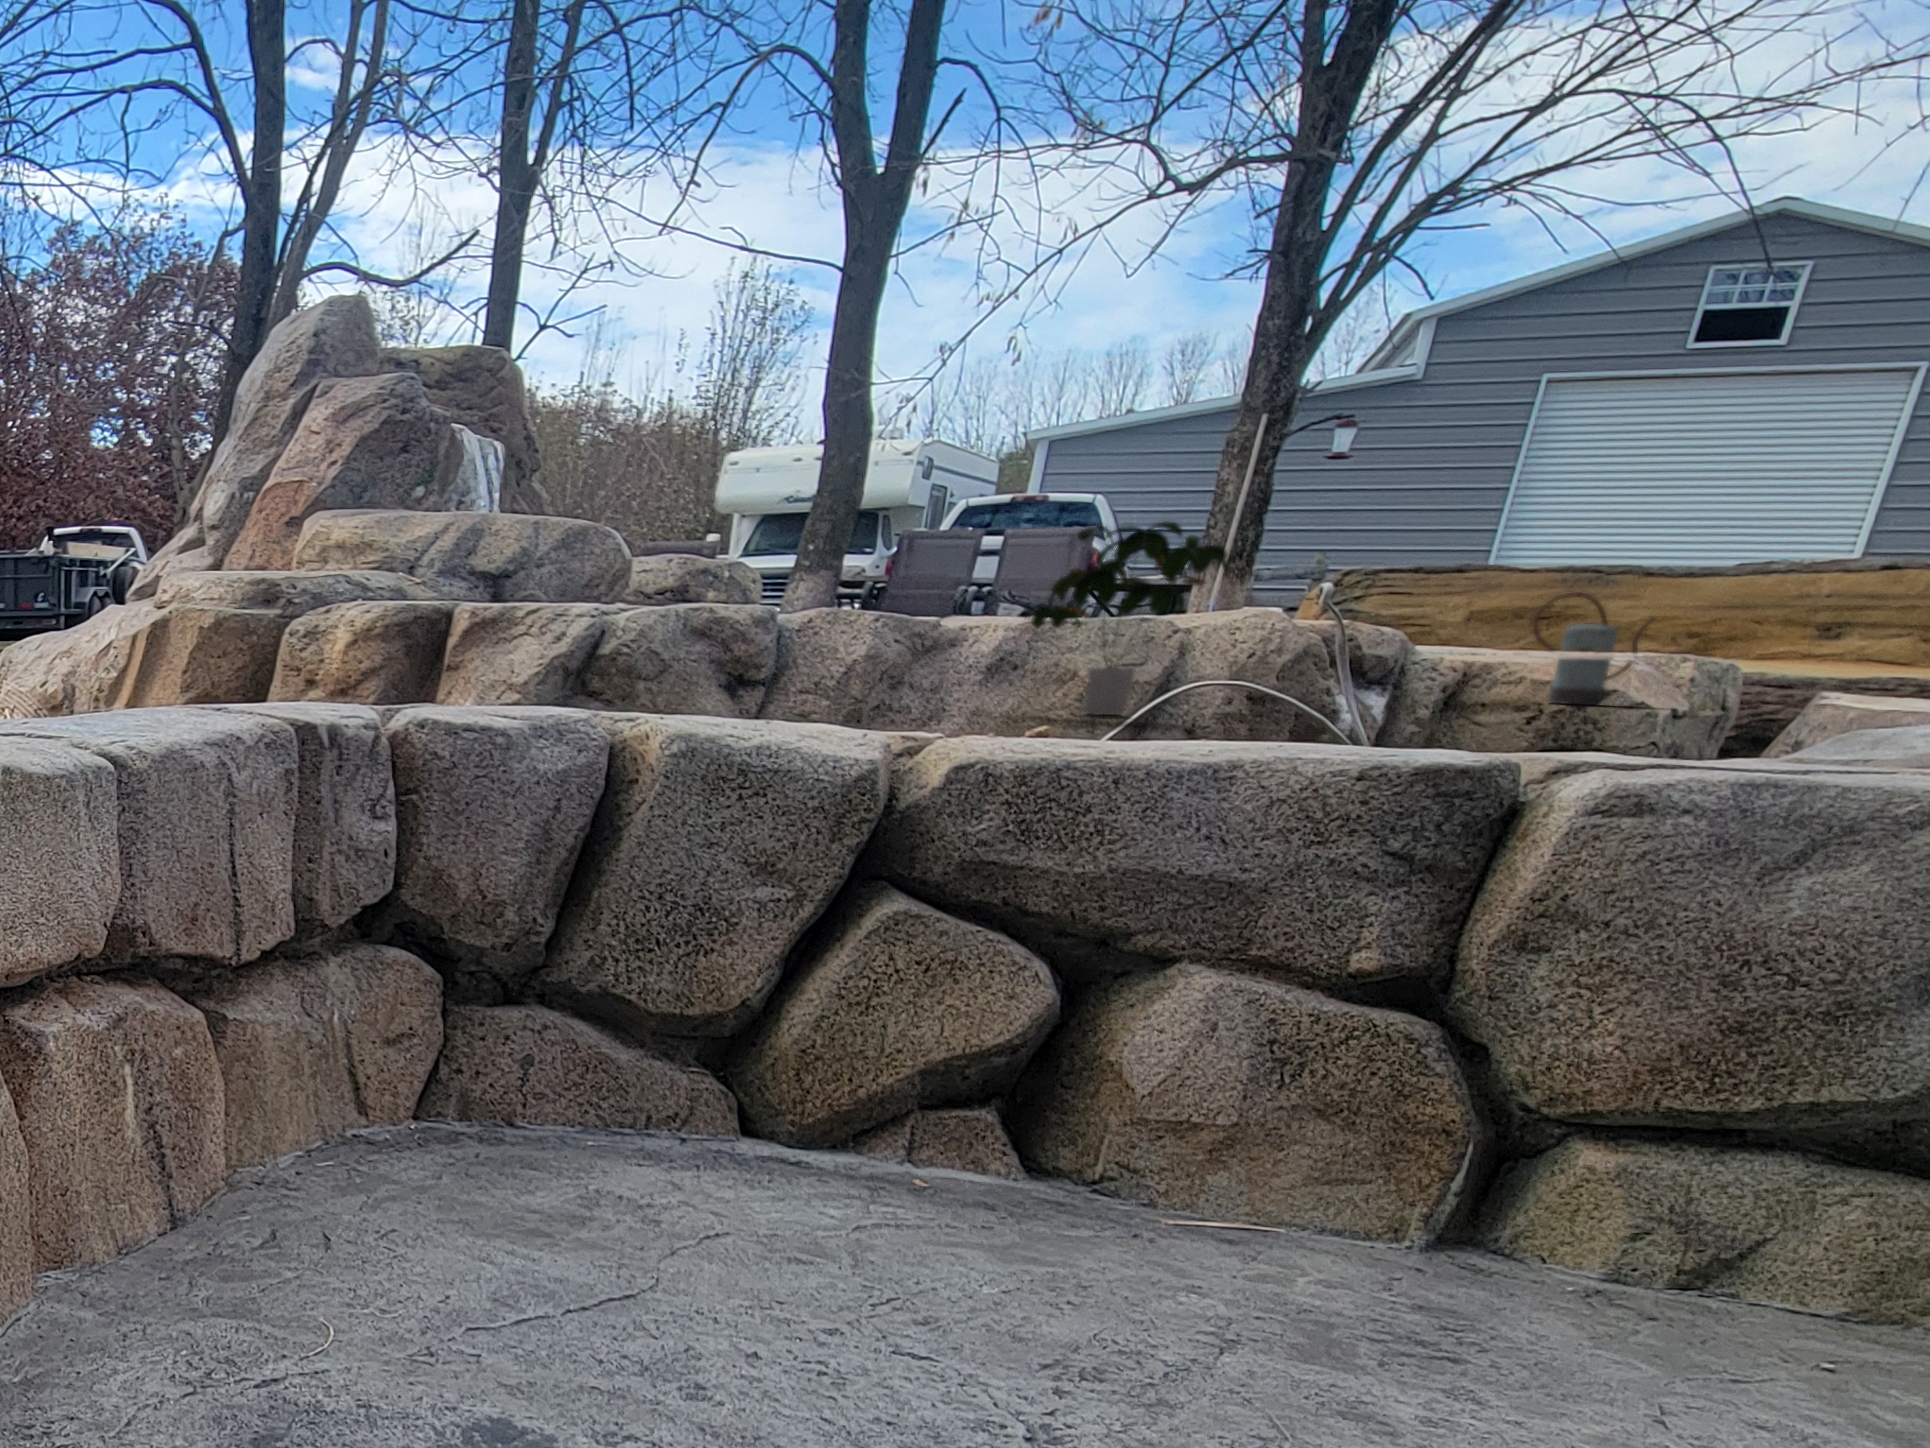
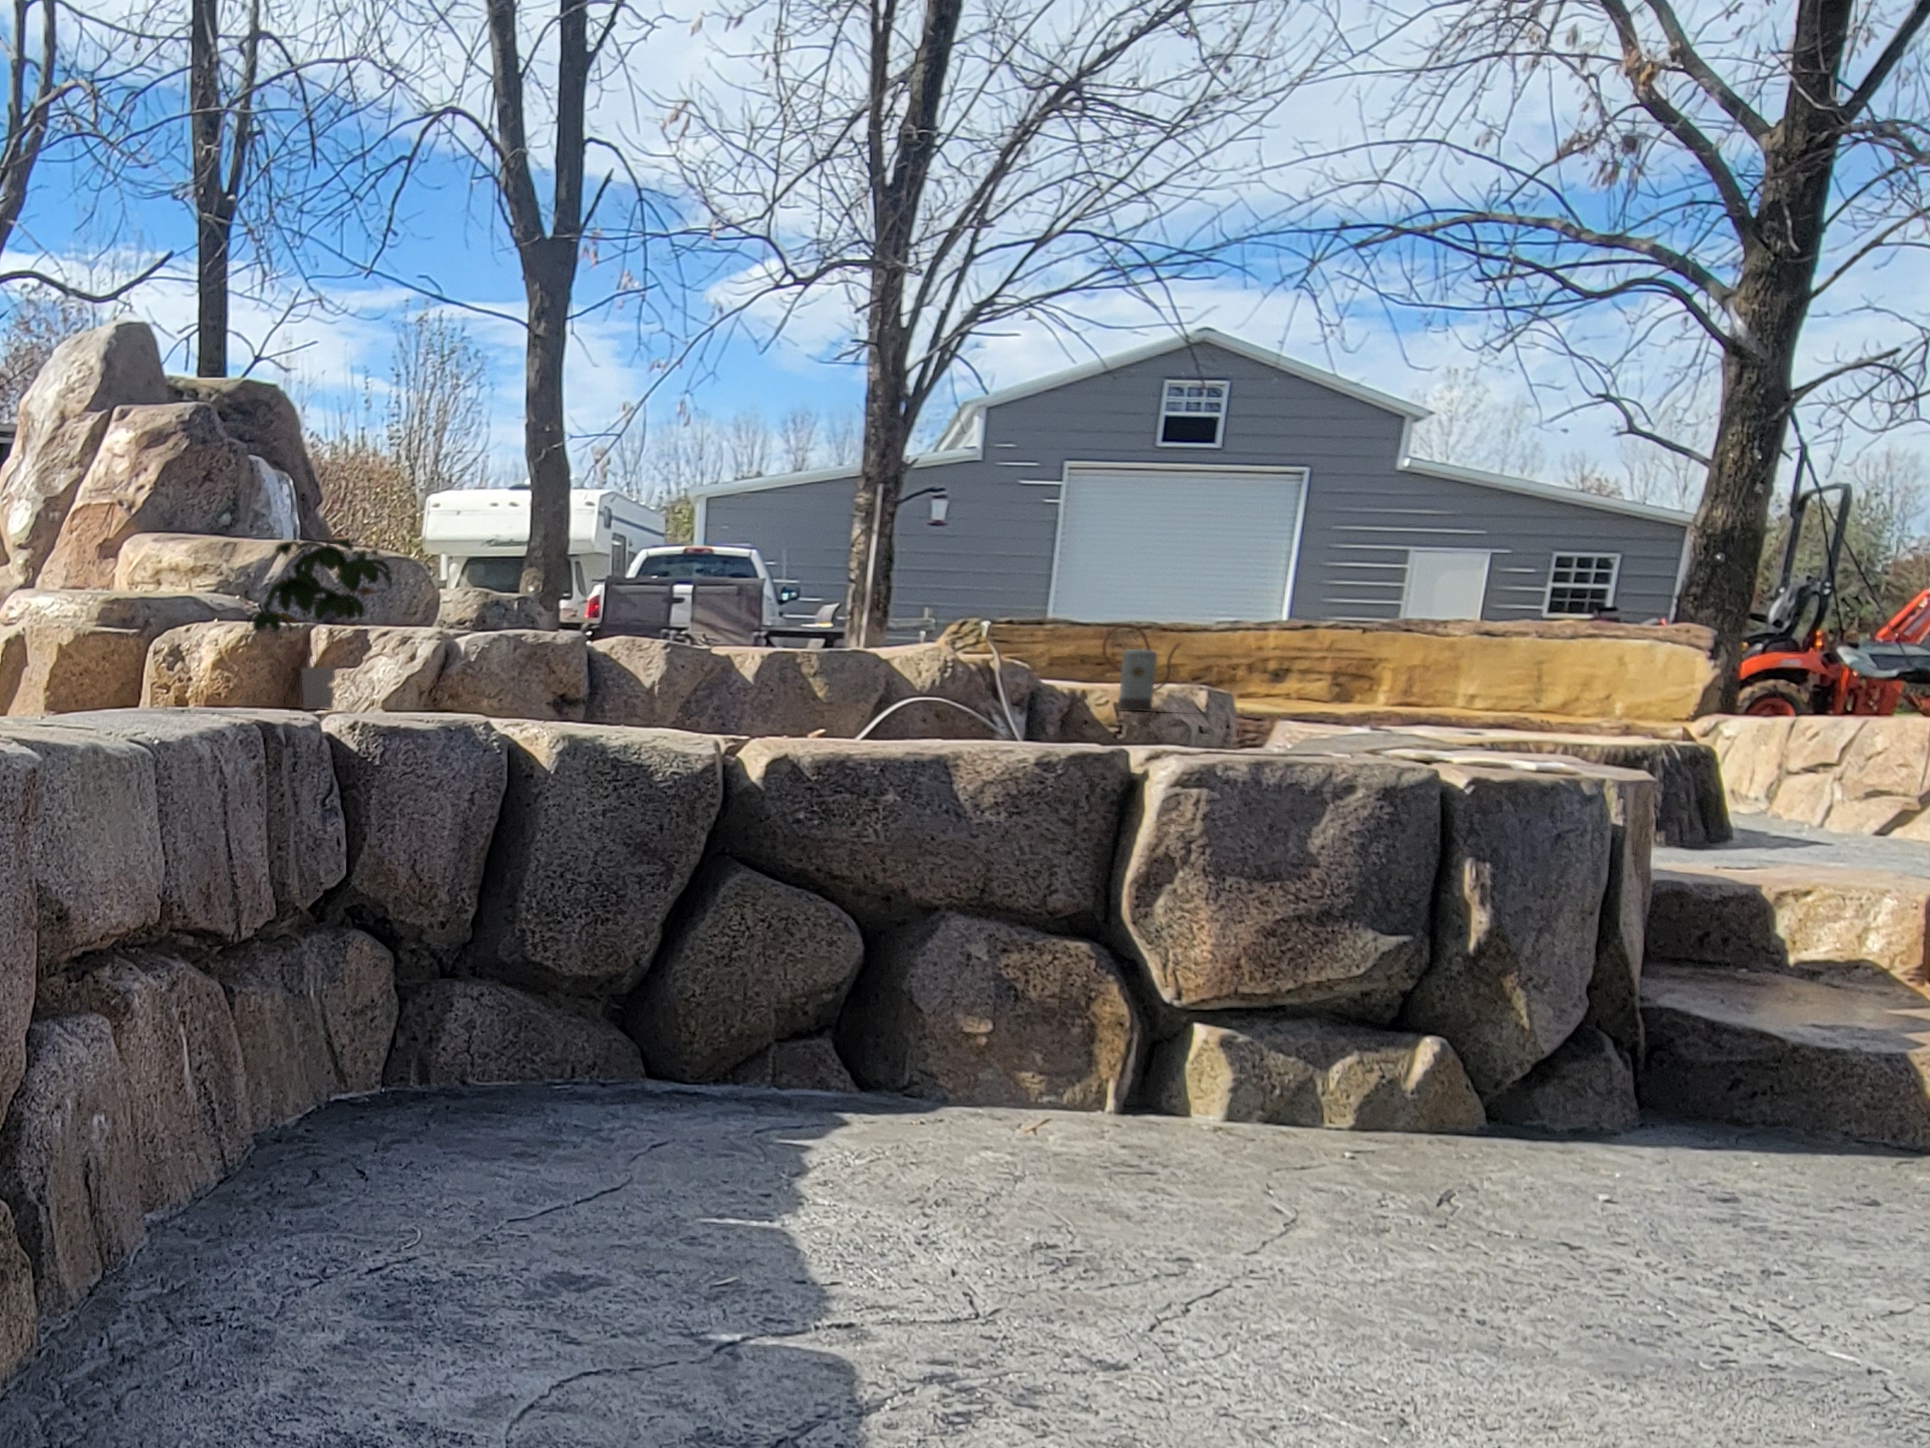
potted plant: present [1026,522,1229,715] -> present [247,538,392,709]

